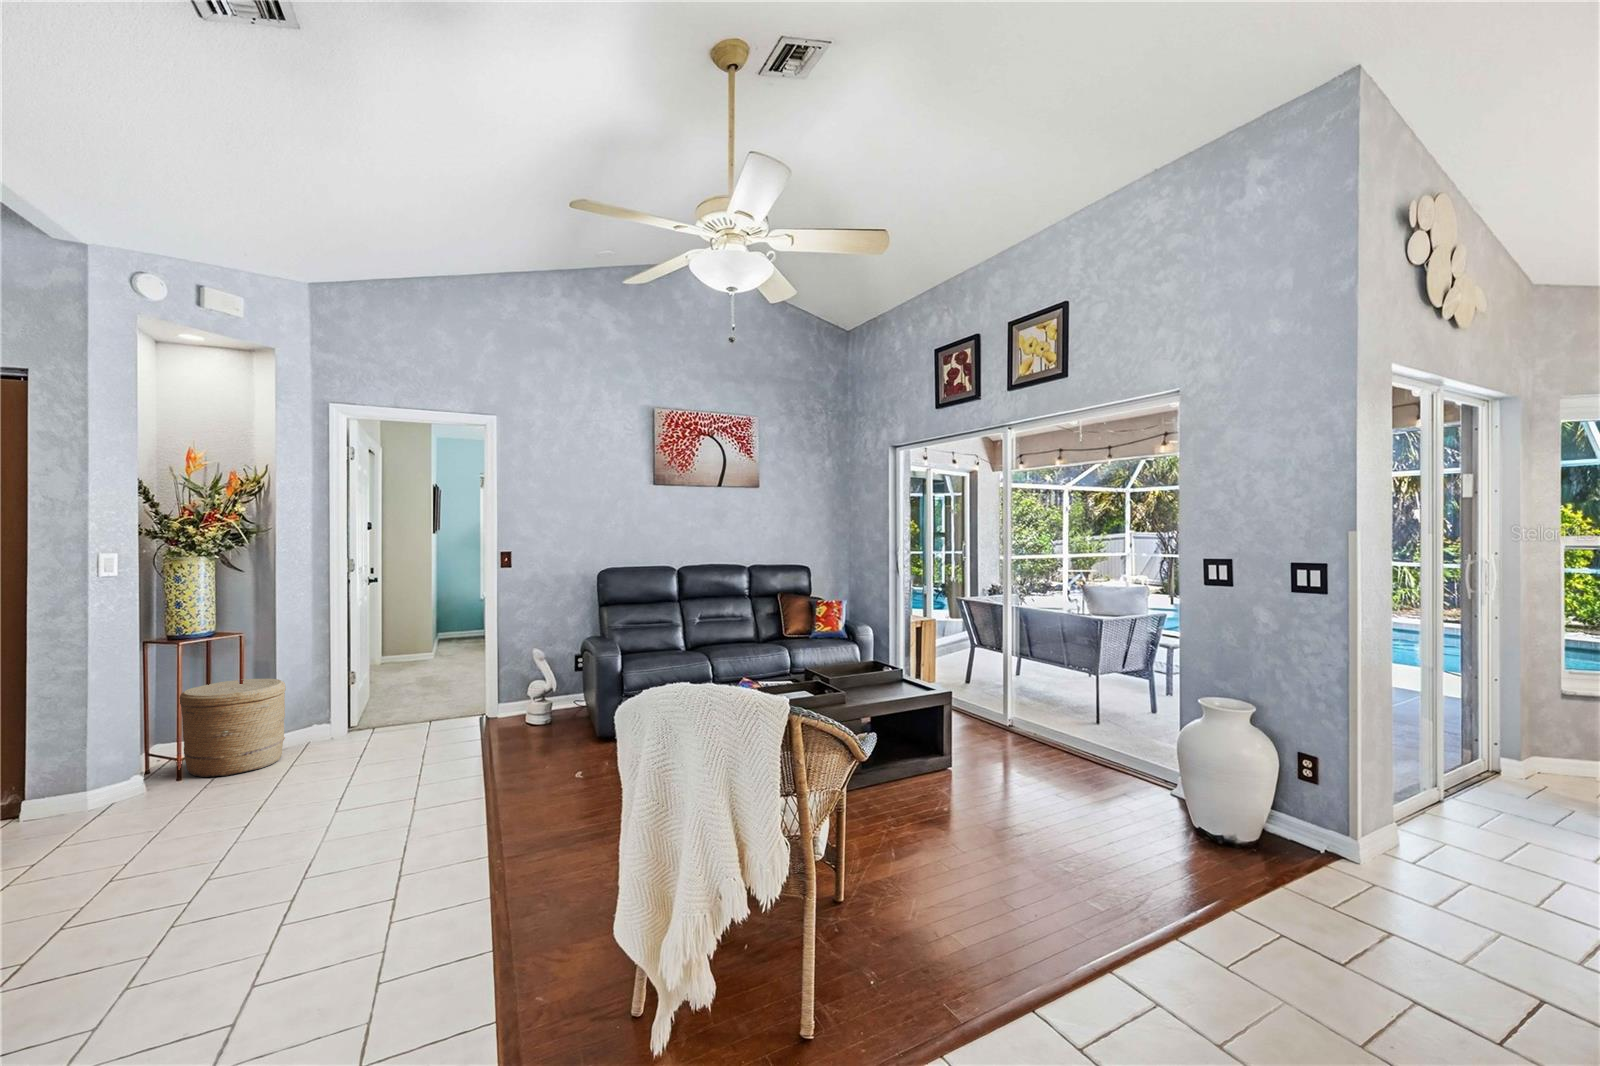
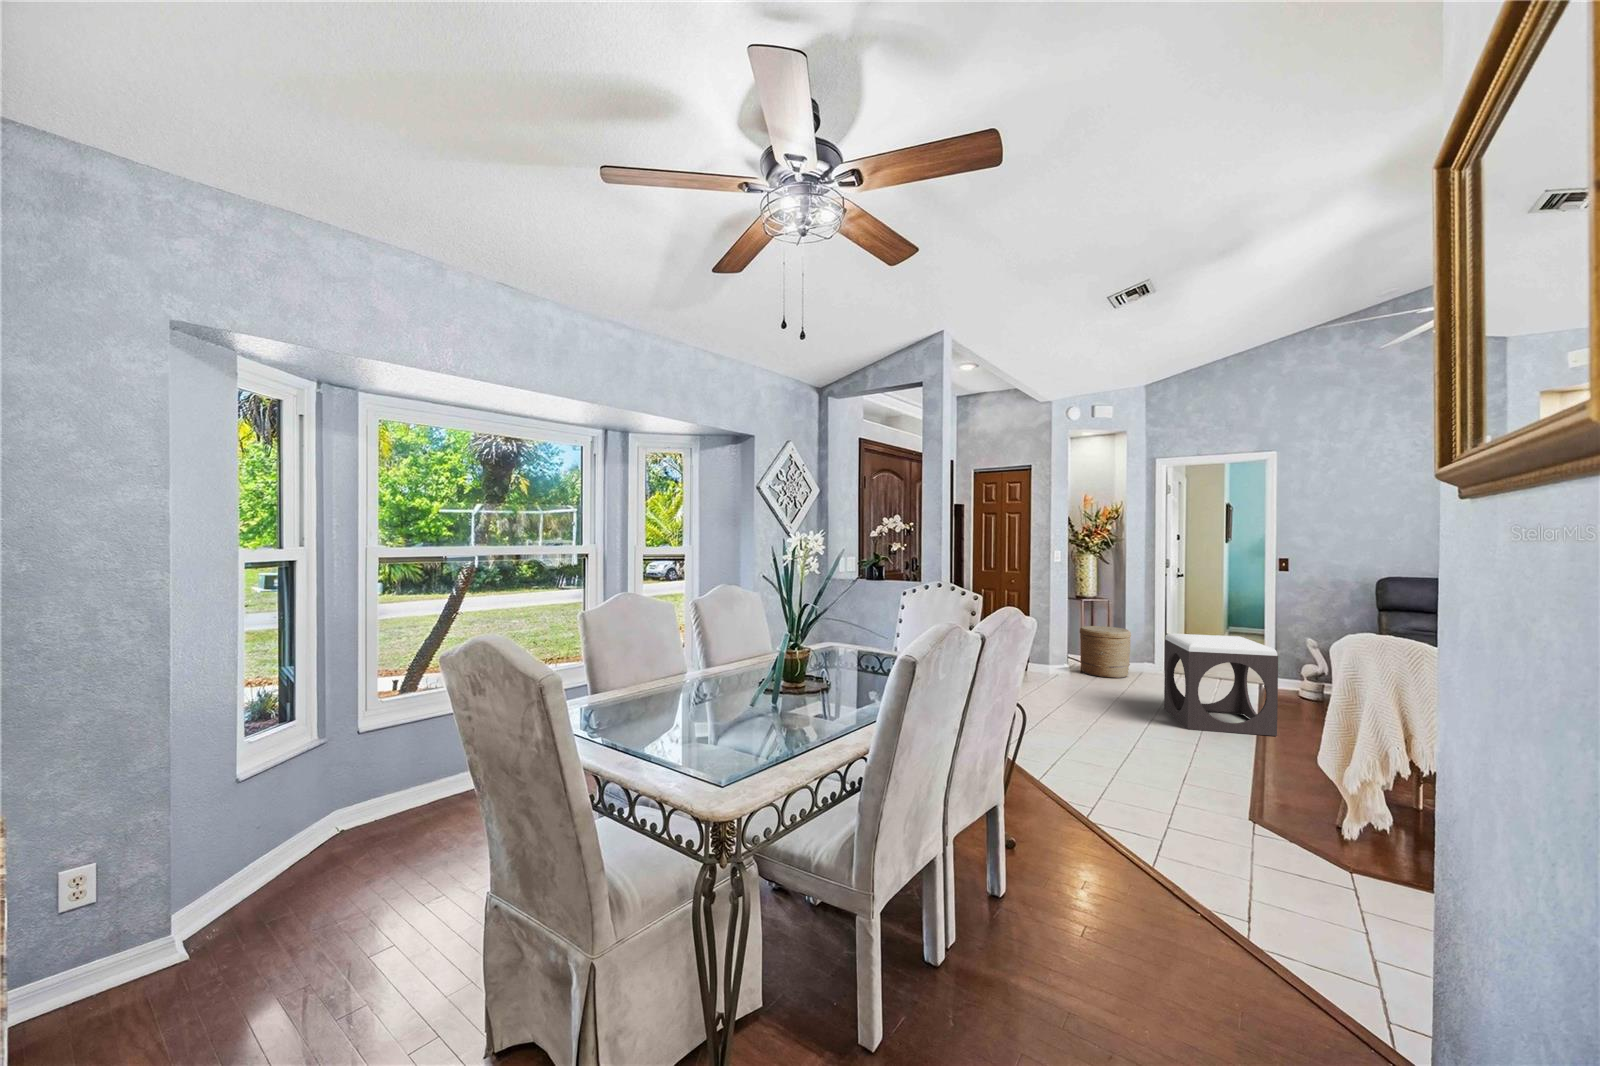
footstool: none [337,670,512,856] -> present [1164,634,1278,736]

